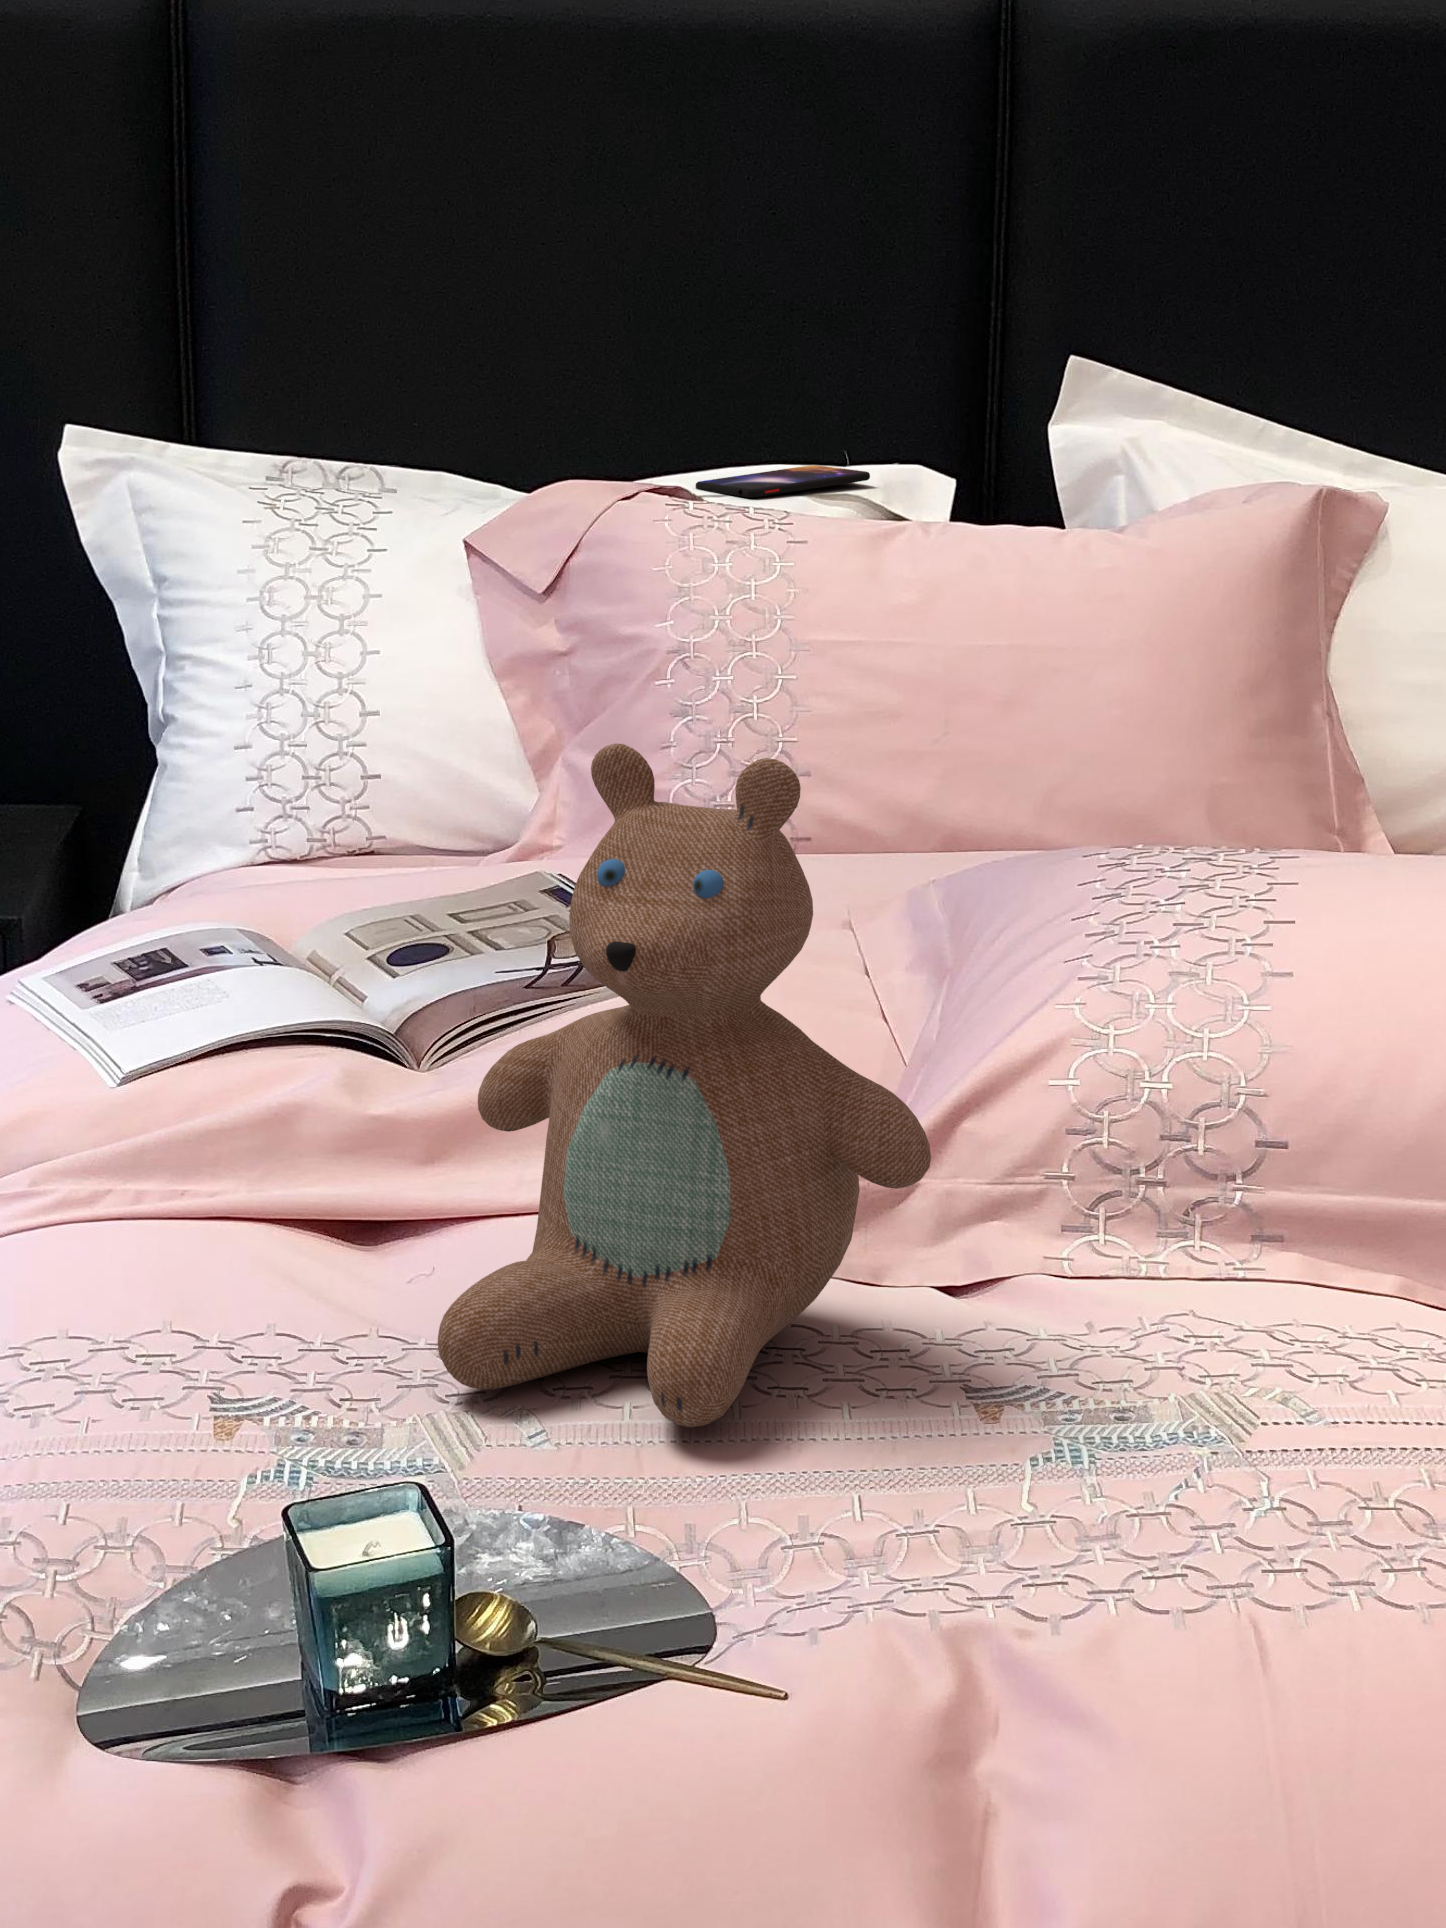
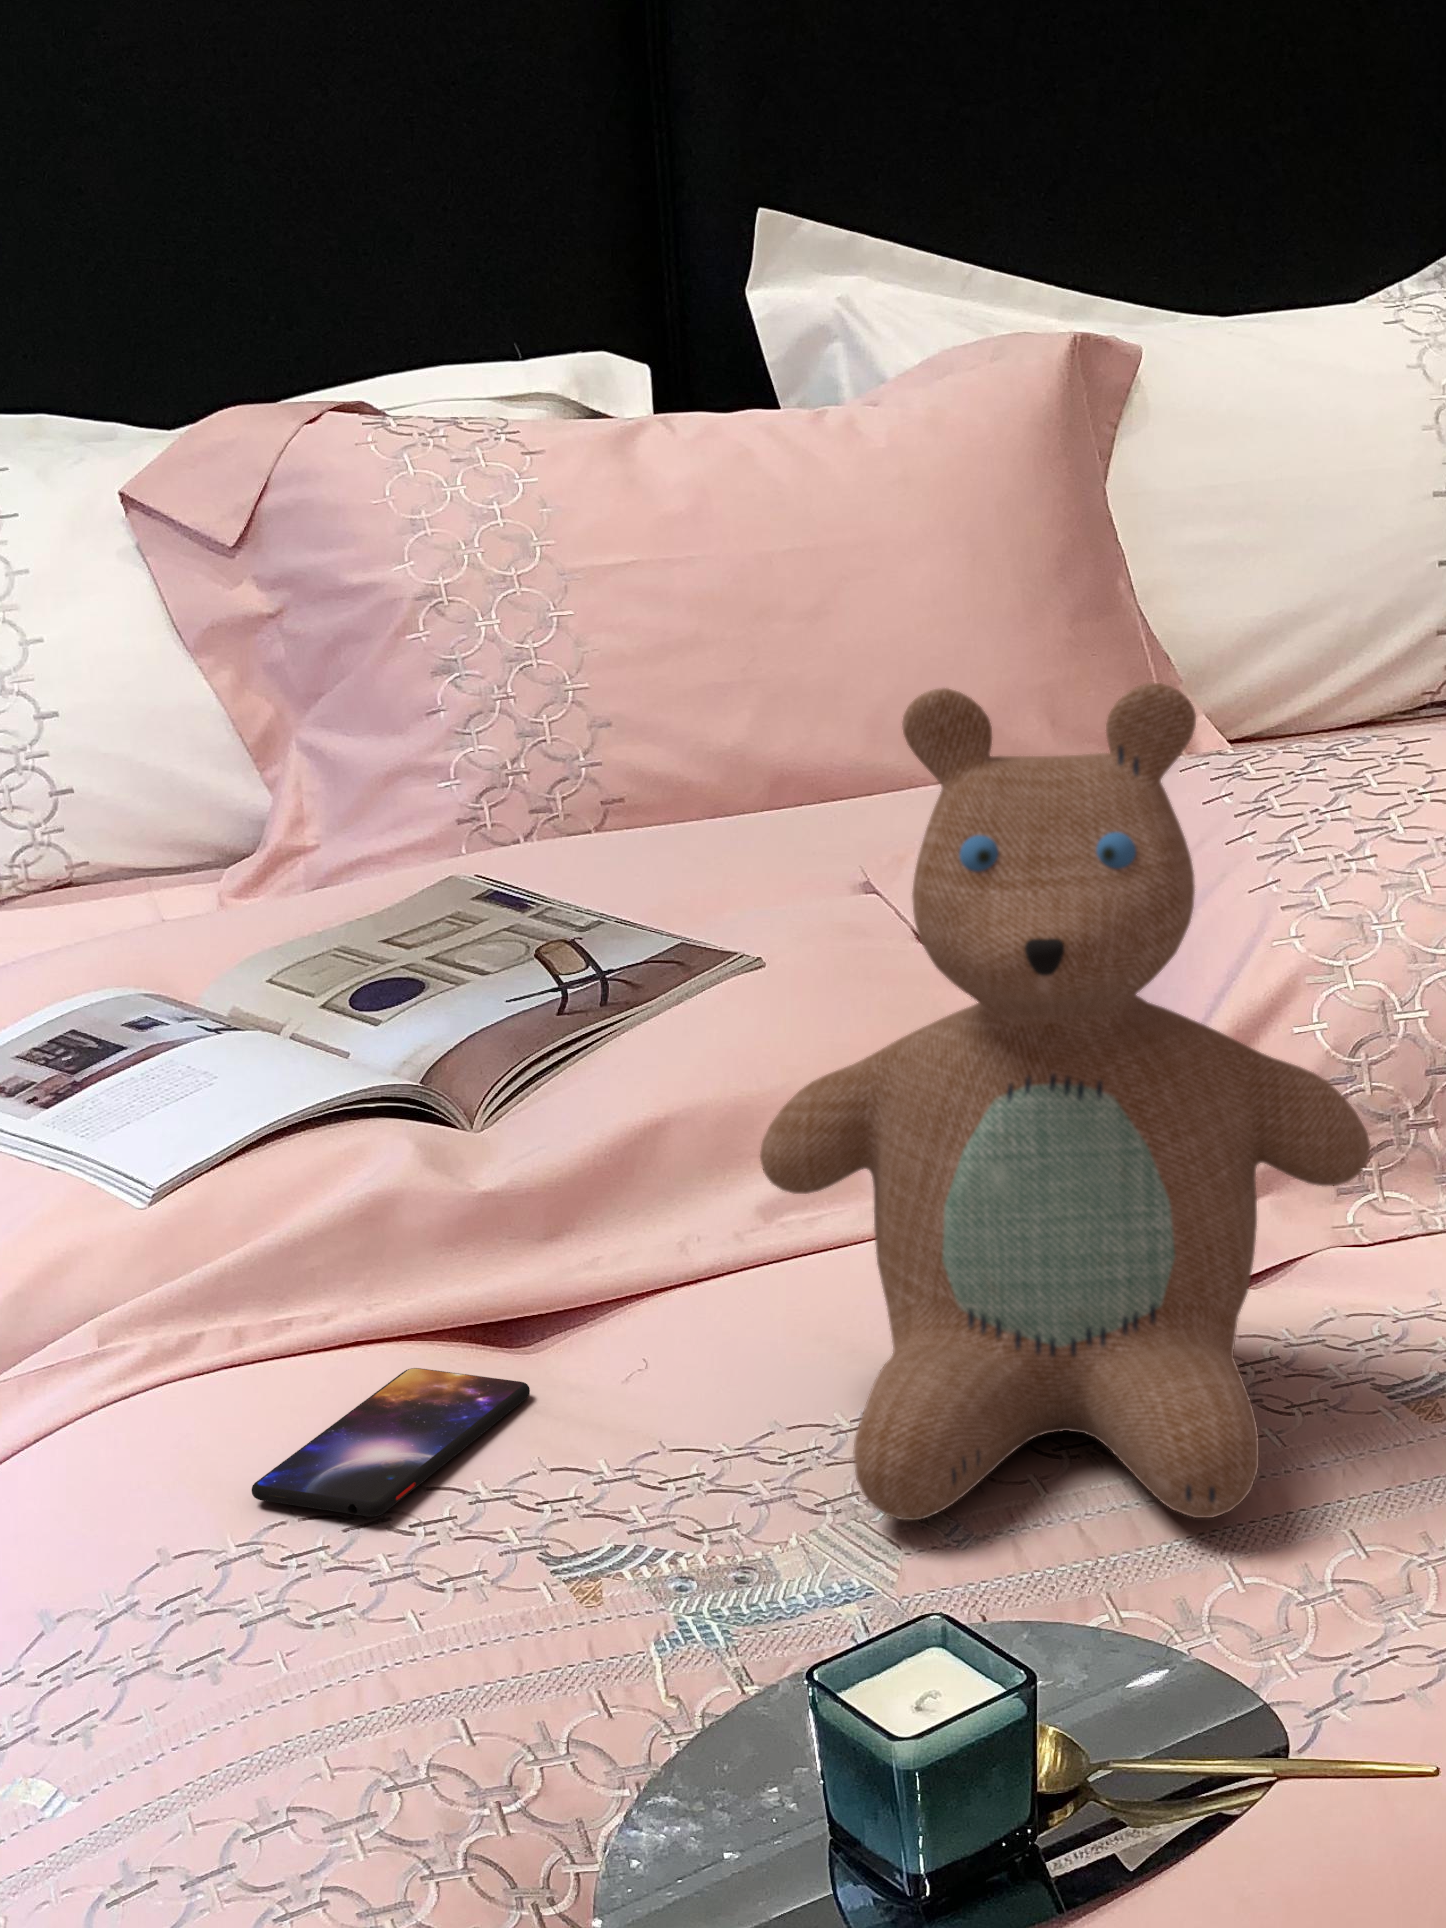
smartphone: present [696,465,870,497] -> present [252,1368,530,1517]

